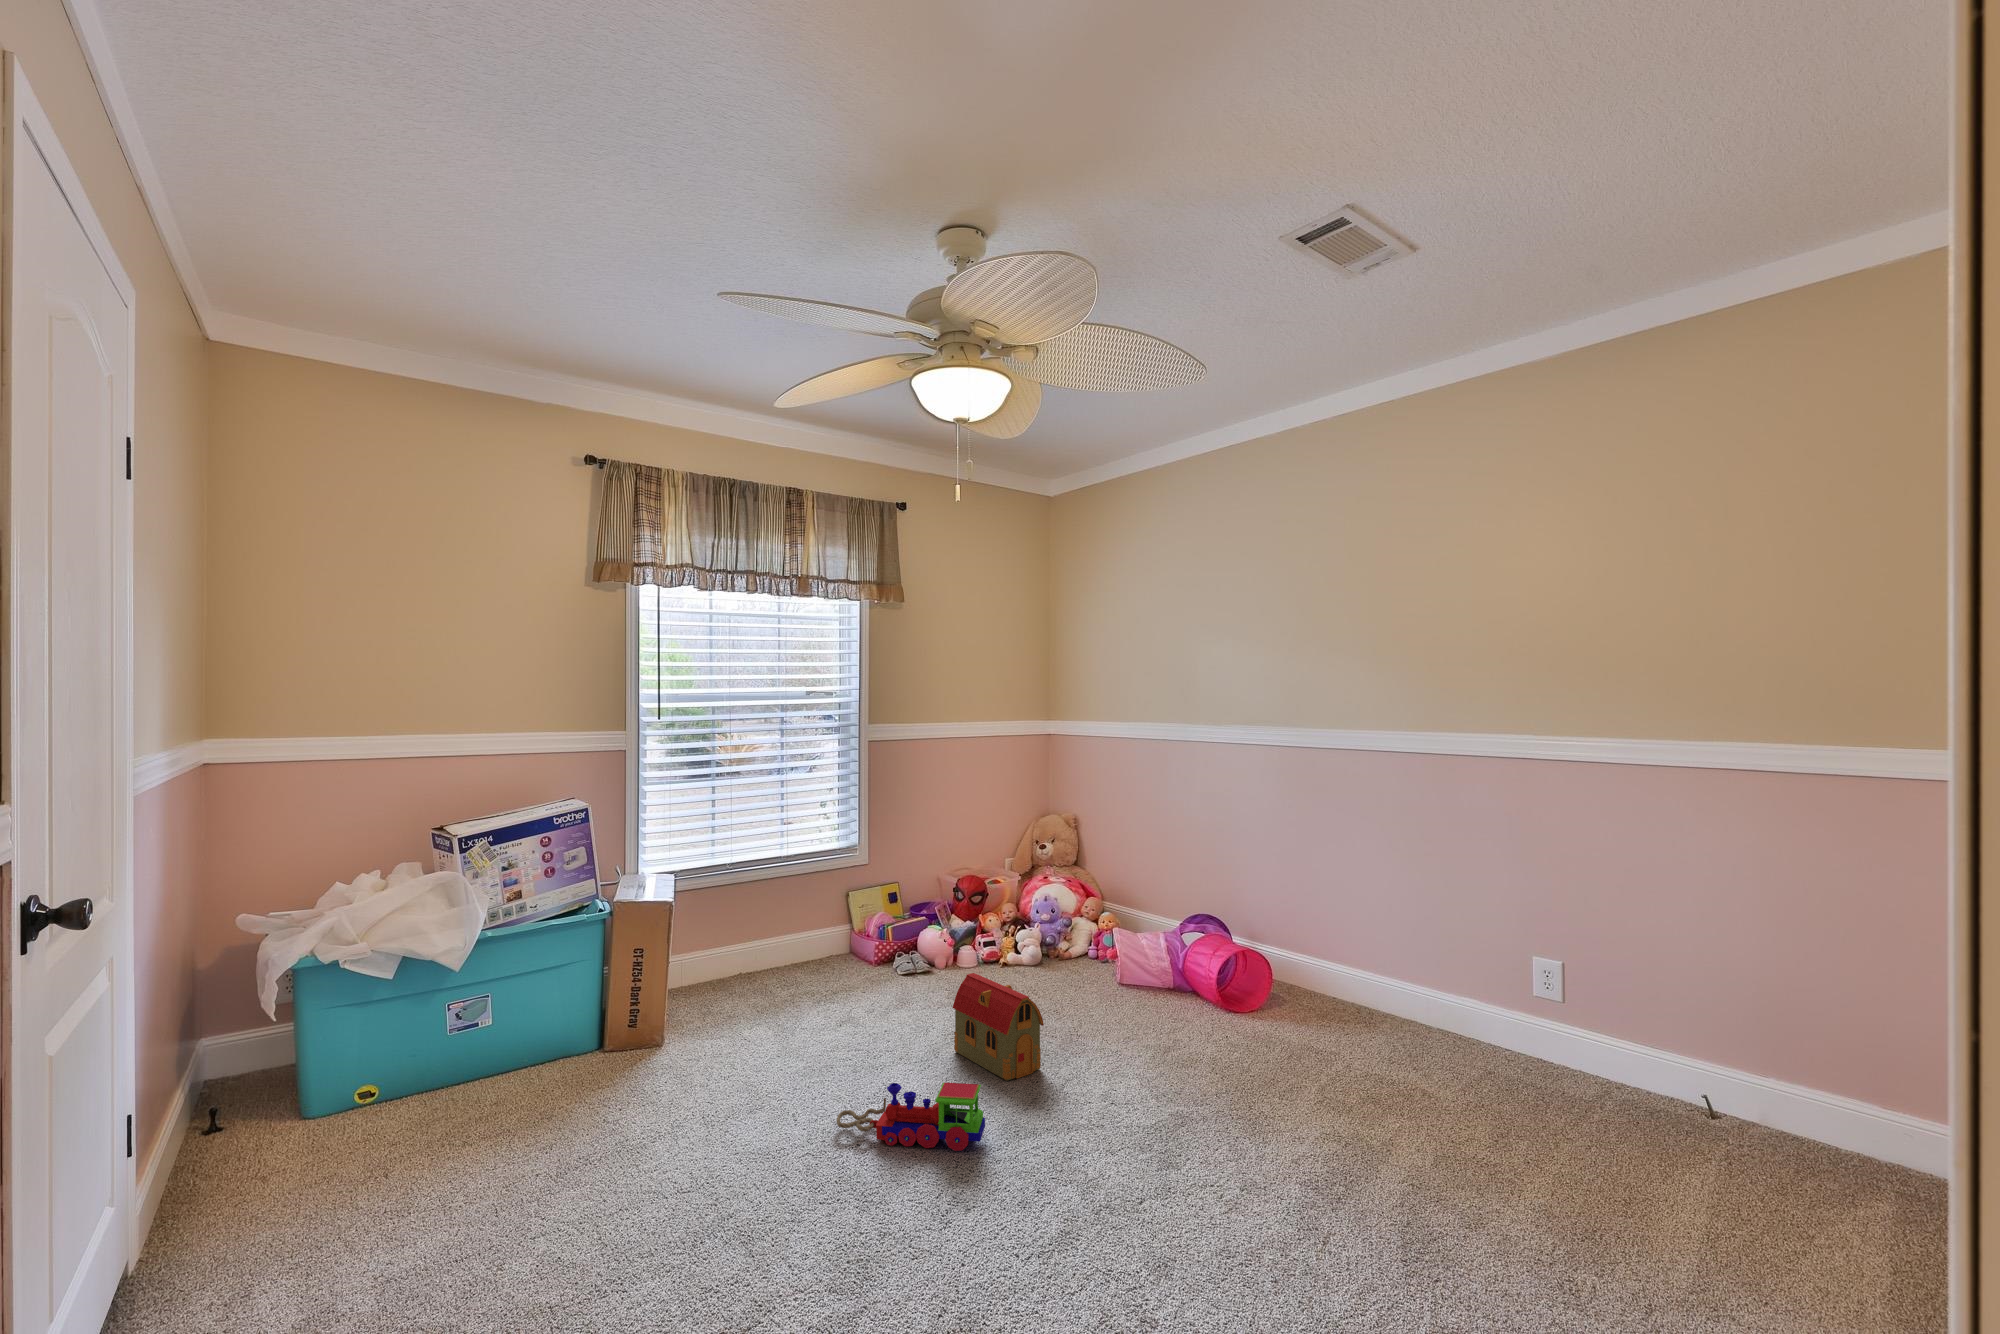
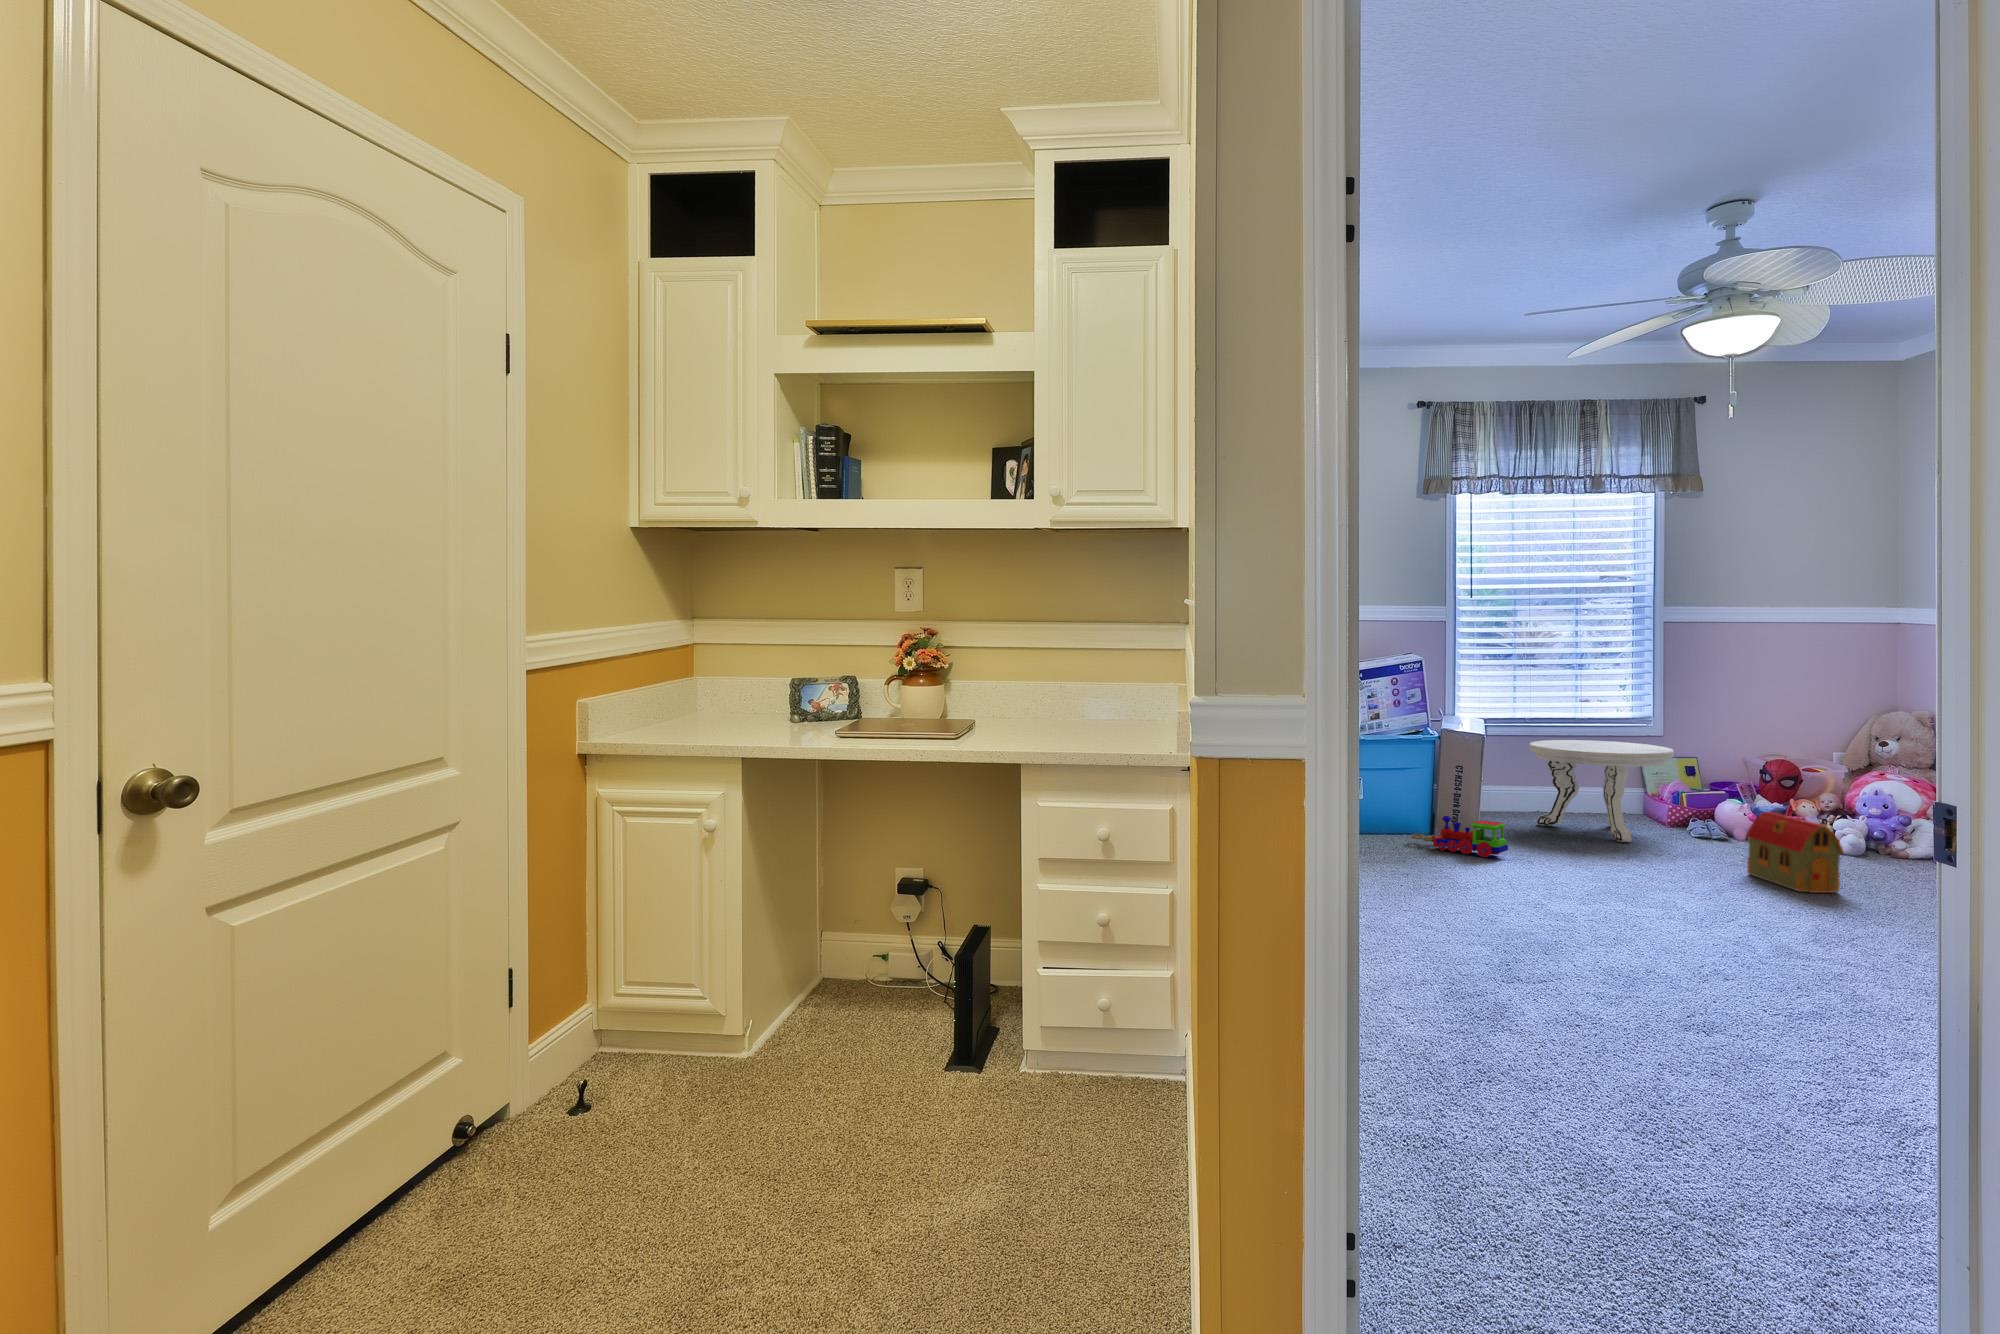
side table: none [730,875,880,1010] -> present [1529,740,1674,842]
toy train: present [837,1082,985,1151] -> present [1410,816,1508,857]

